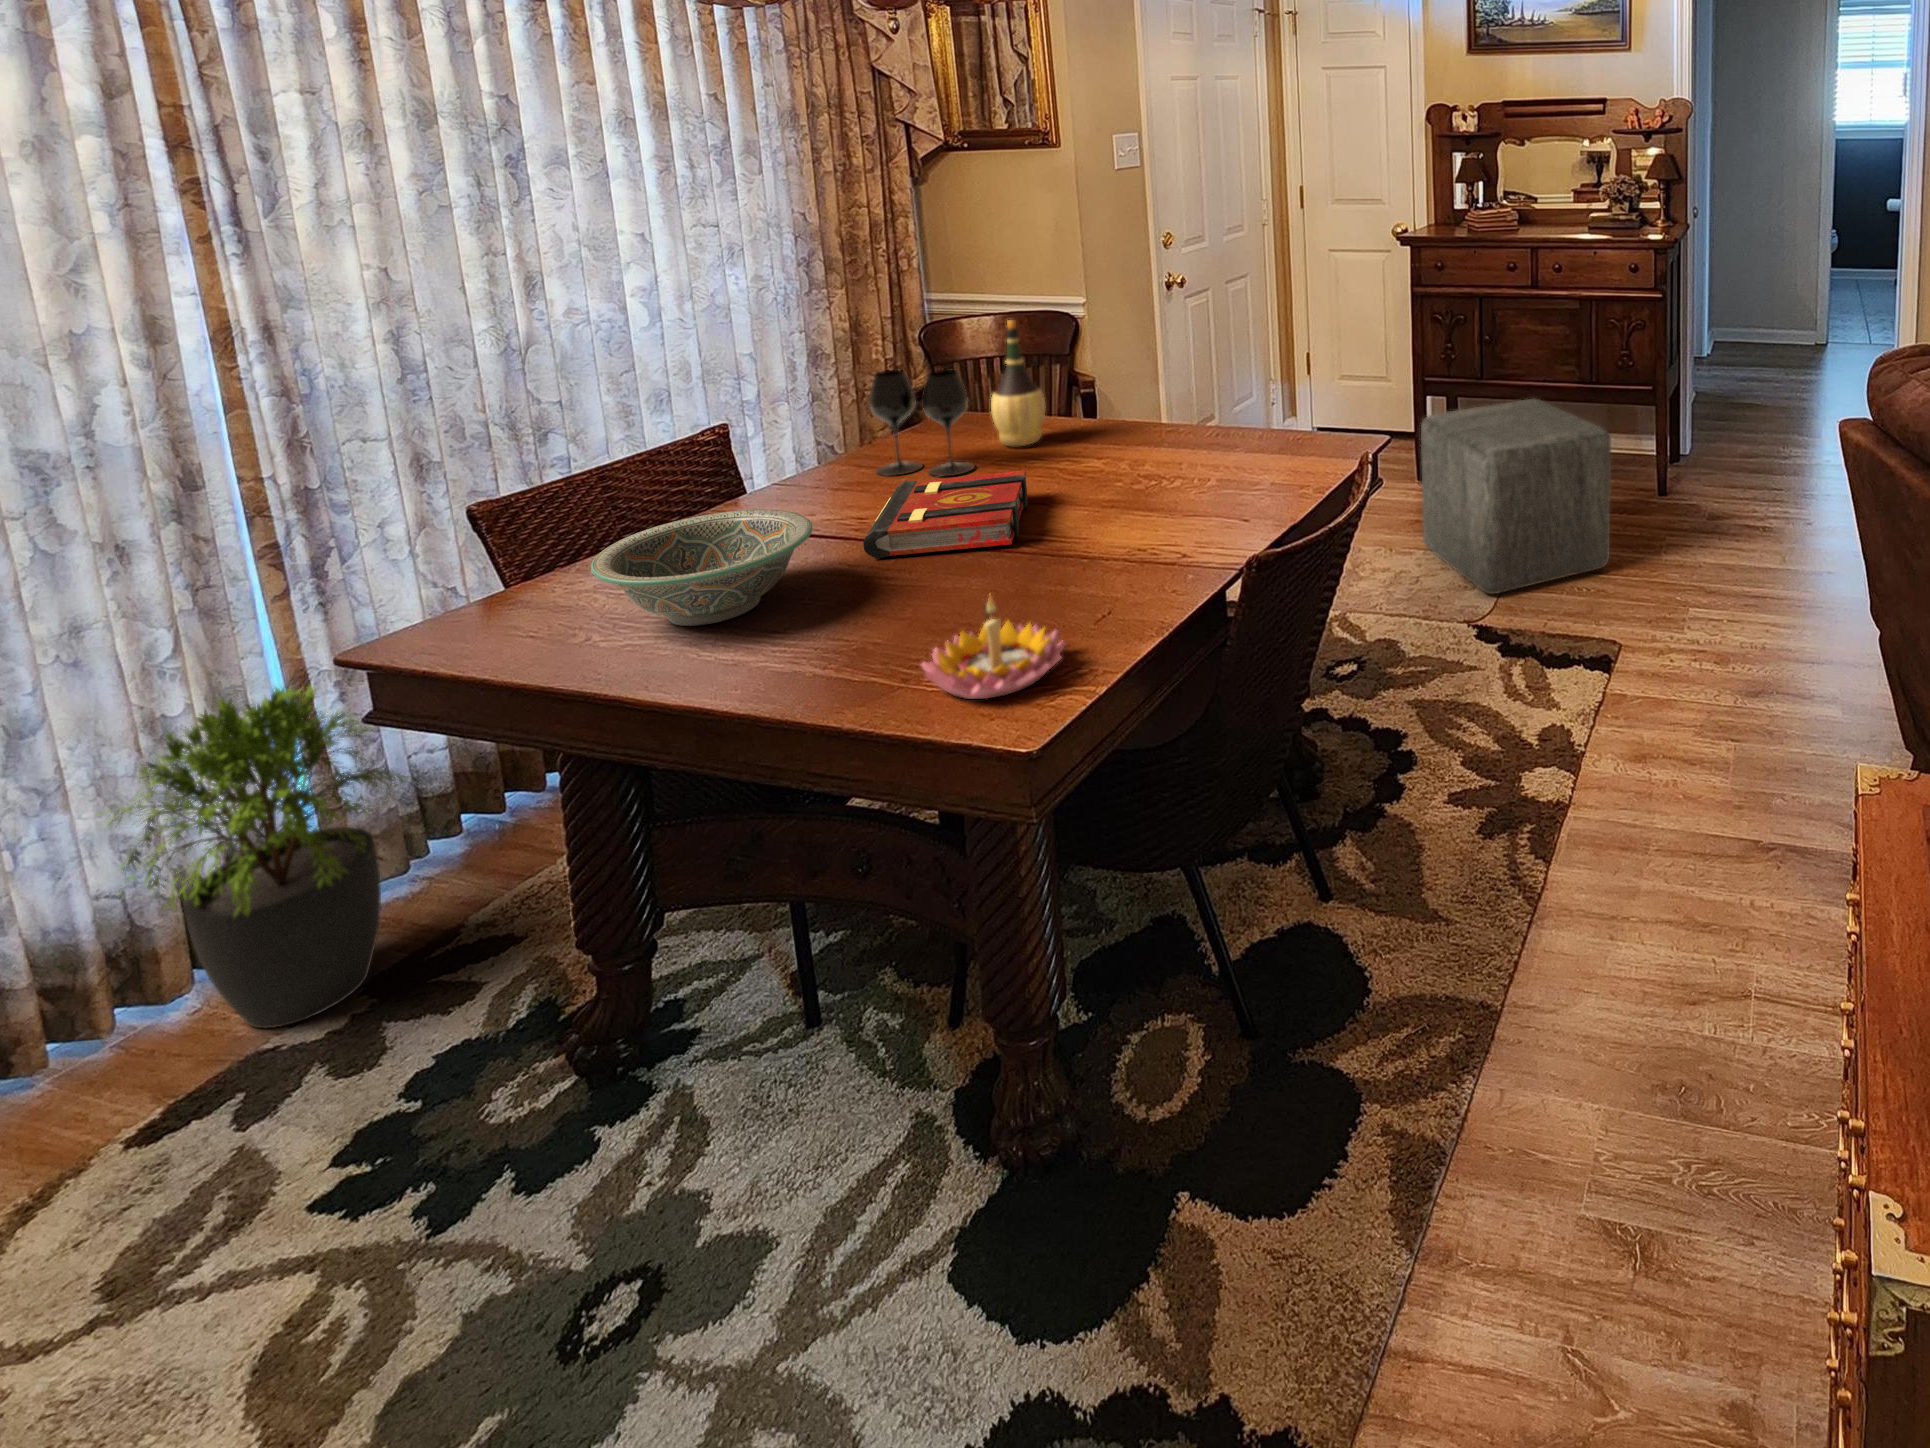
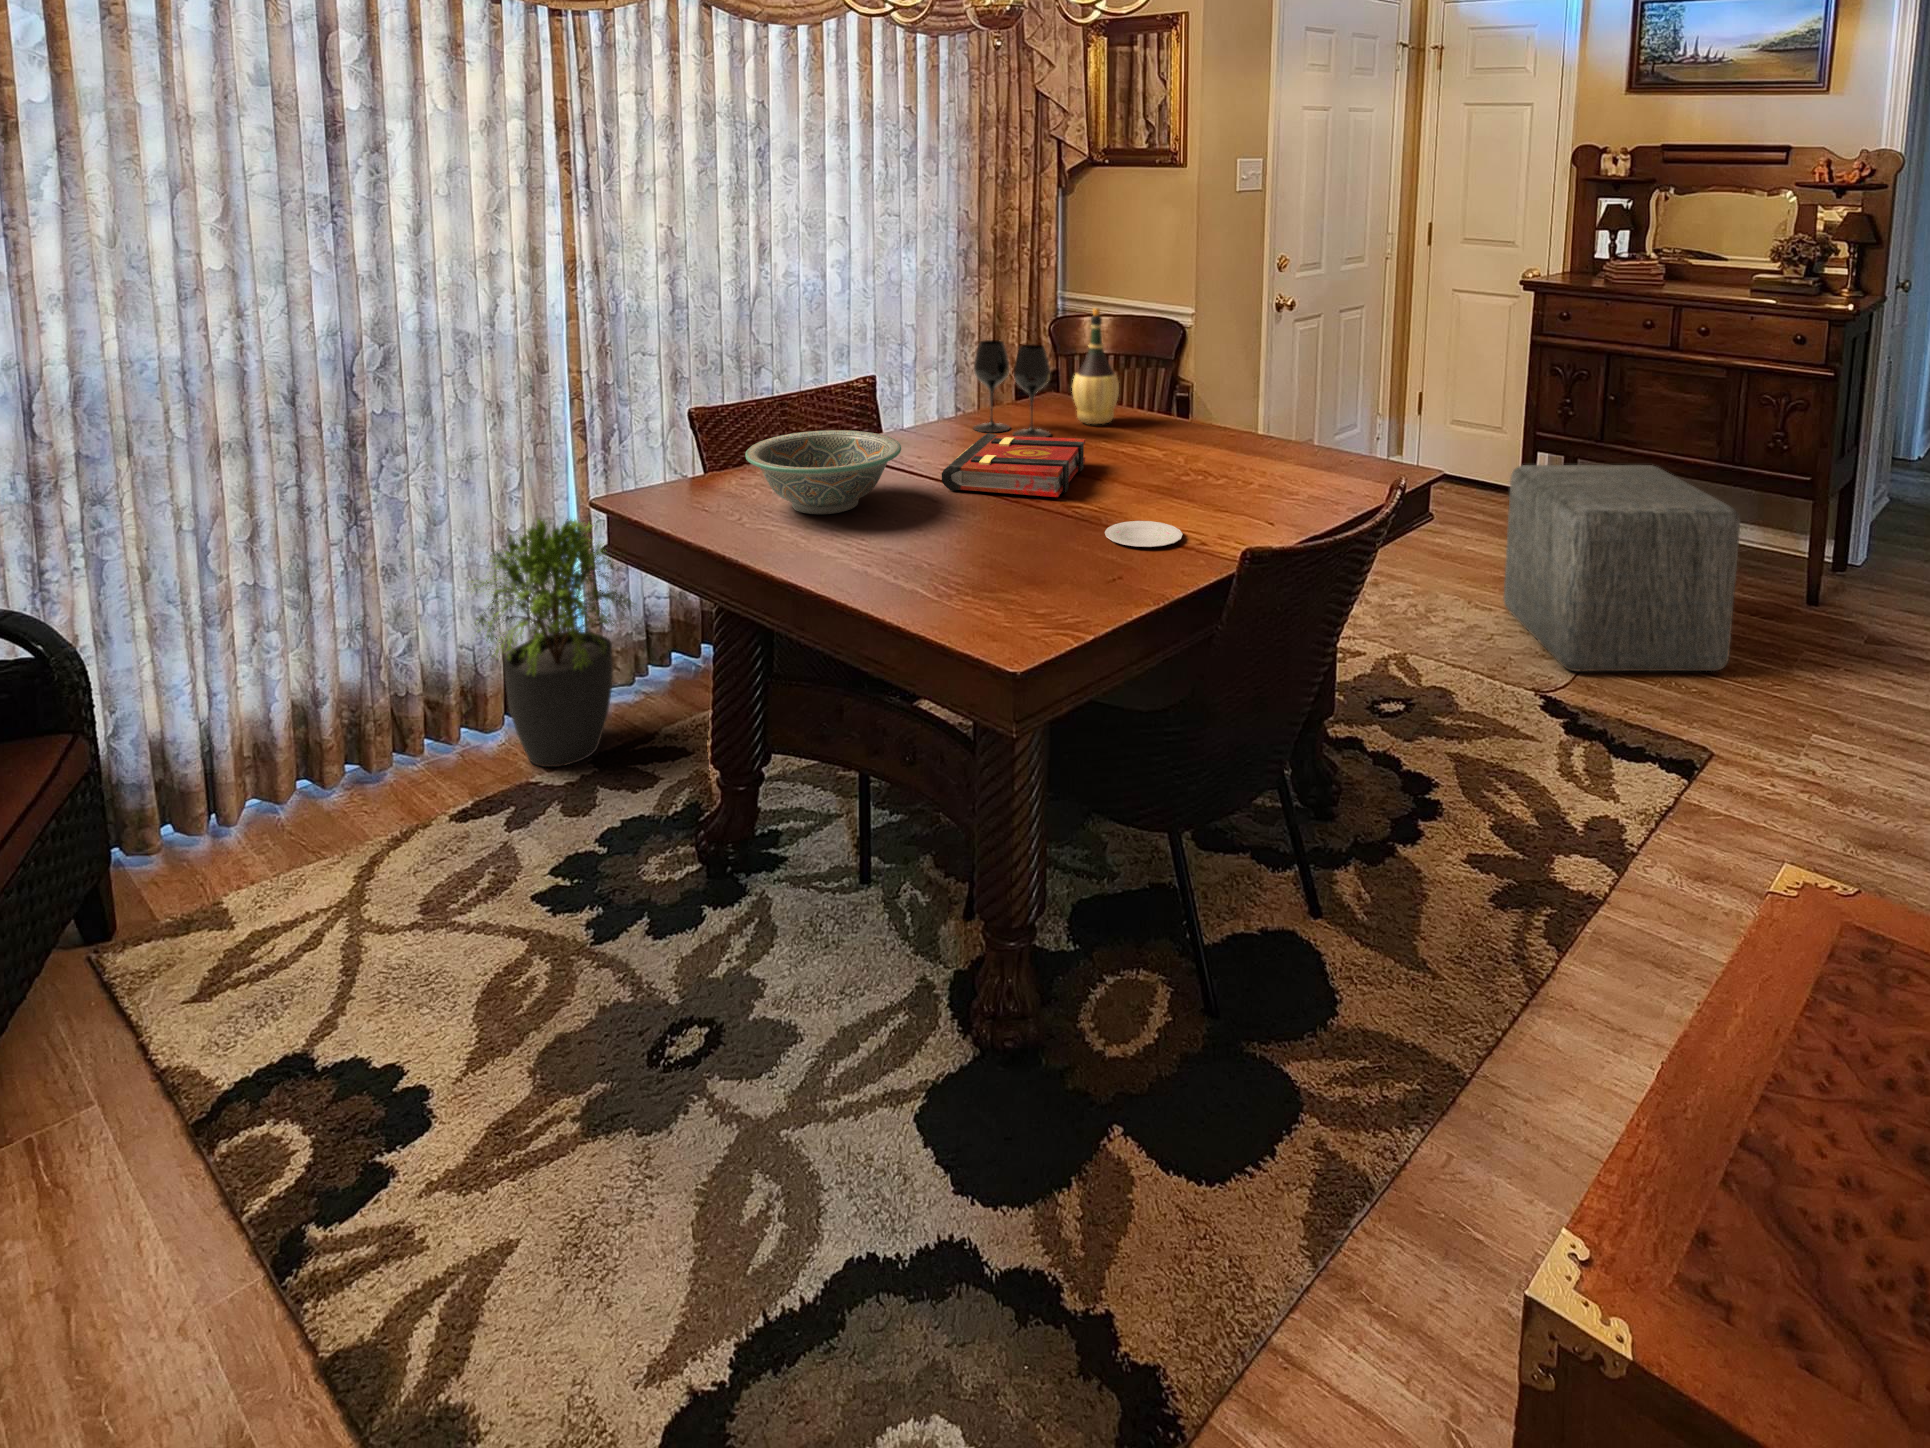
plate: none [1071,424,1165,588] -> present [1105,521,1183,547]
candle holder: present [921,593,1066,699] -> none [950,516,1072,609]

